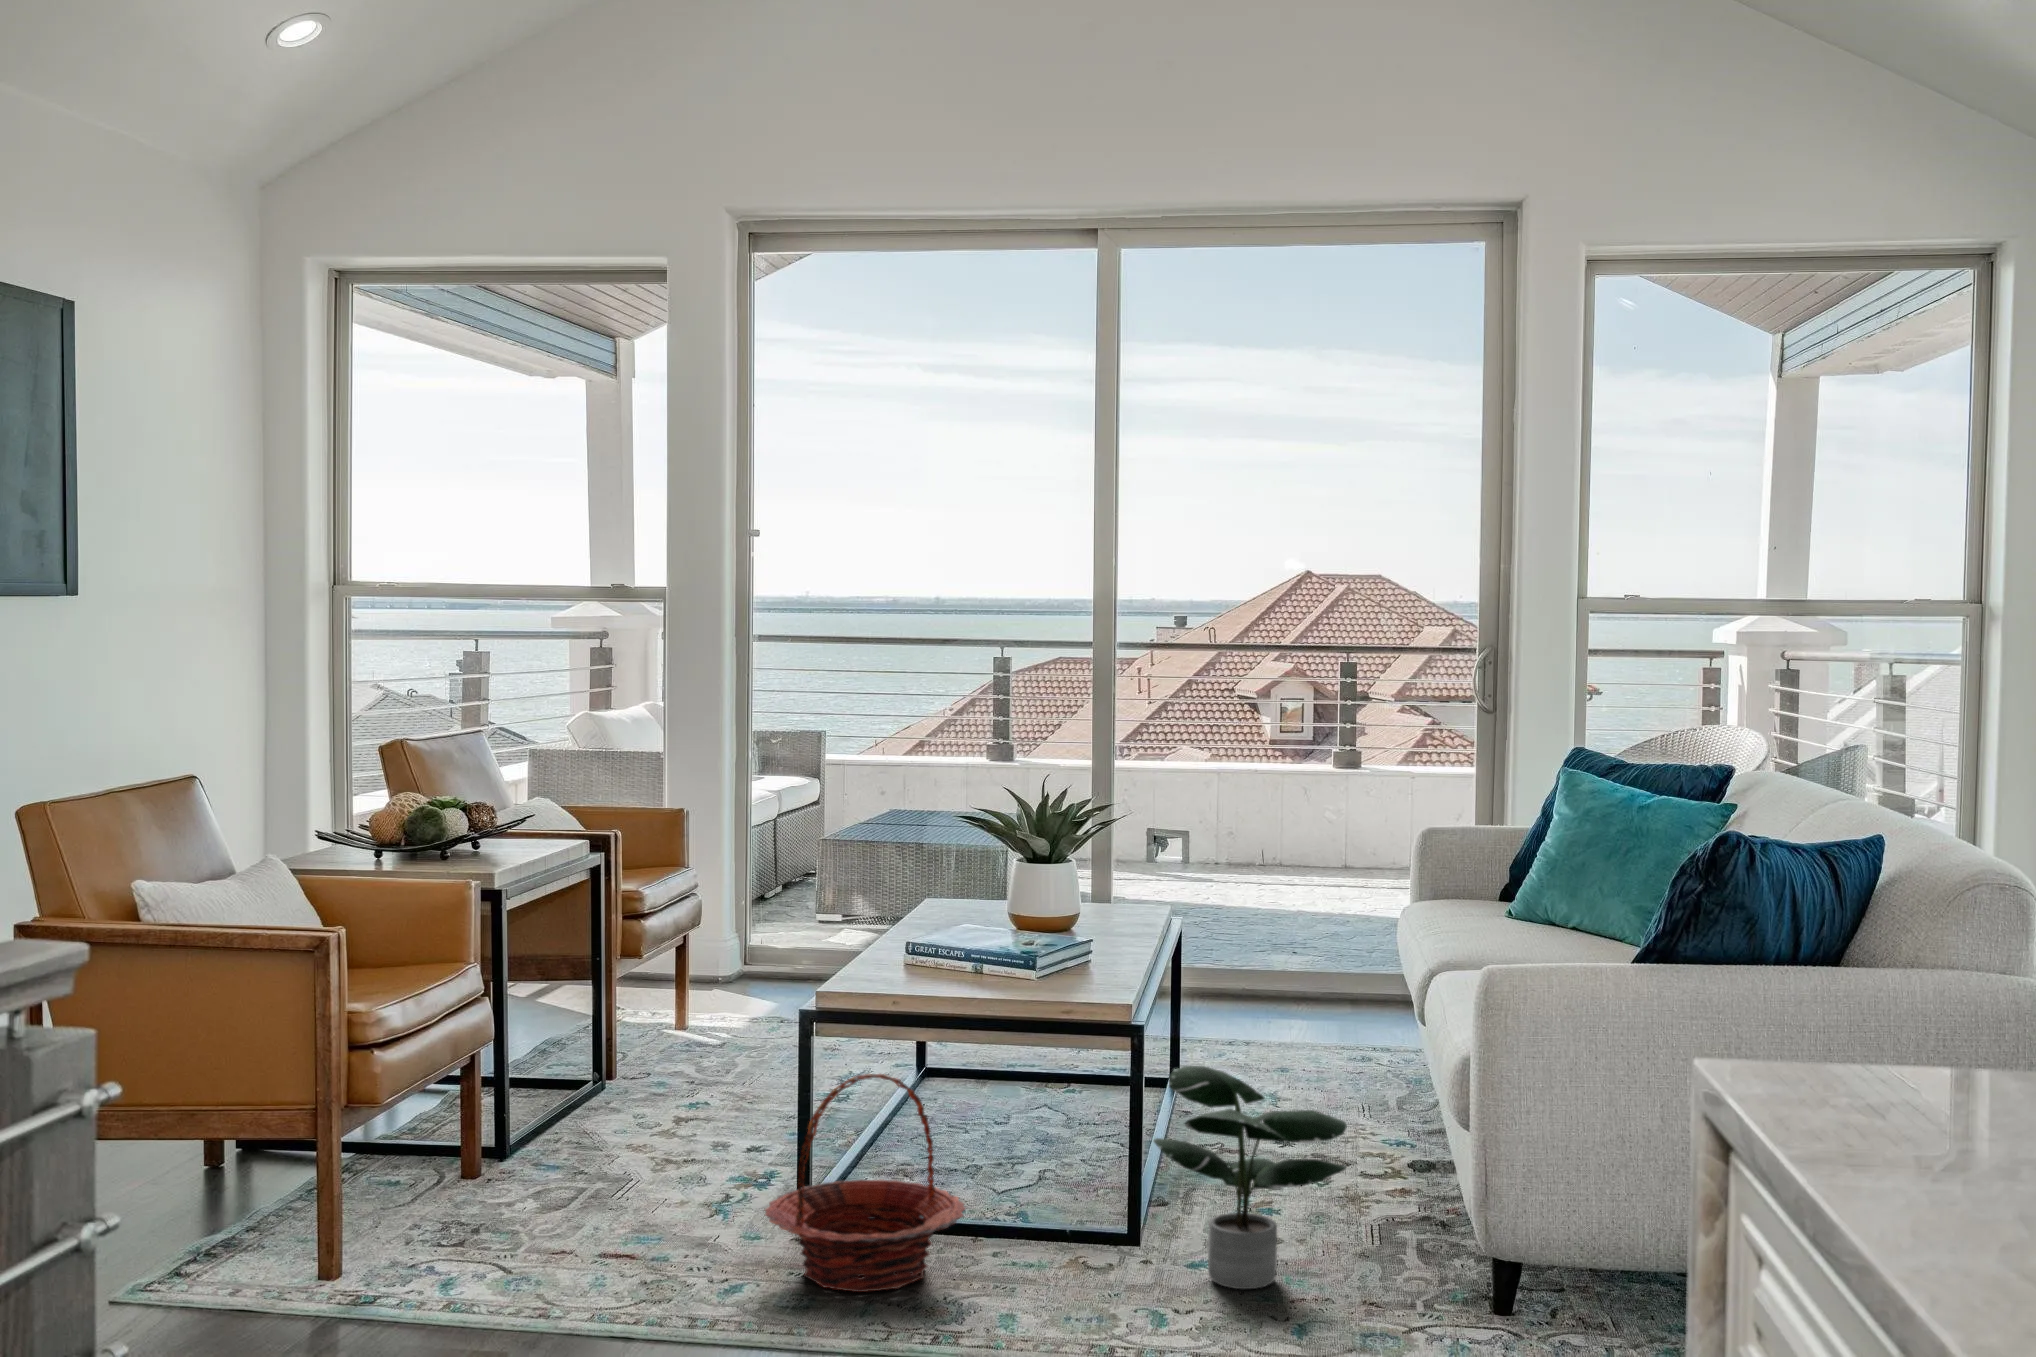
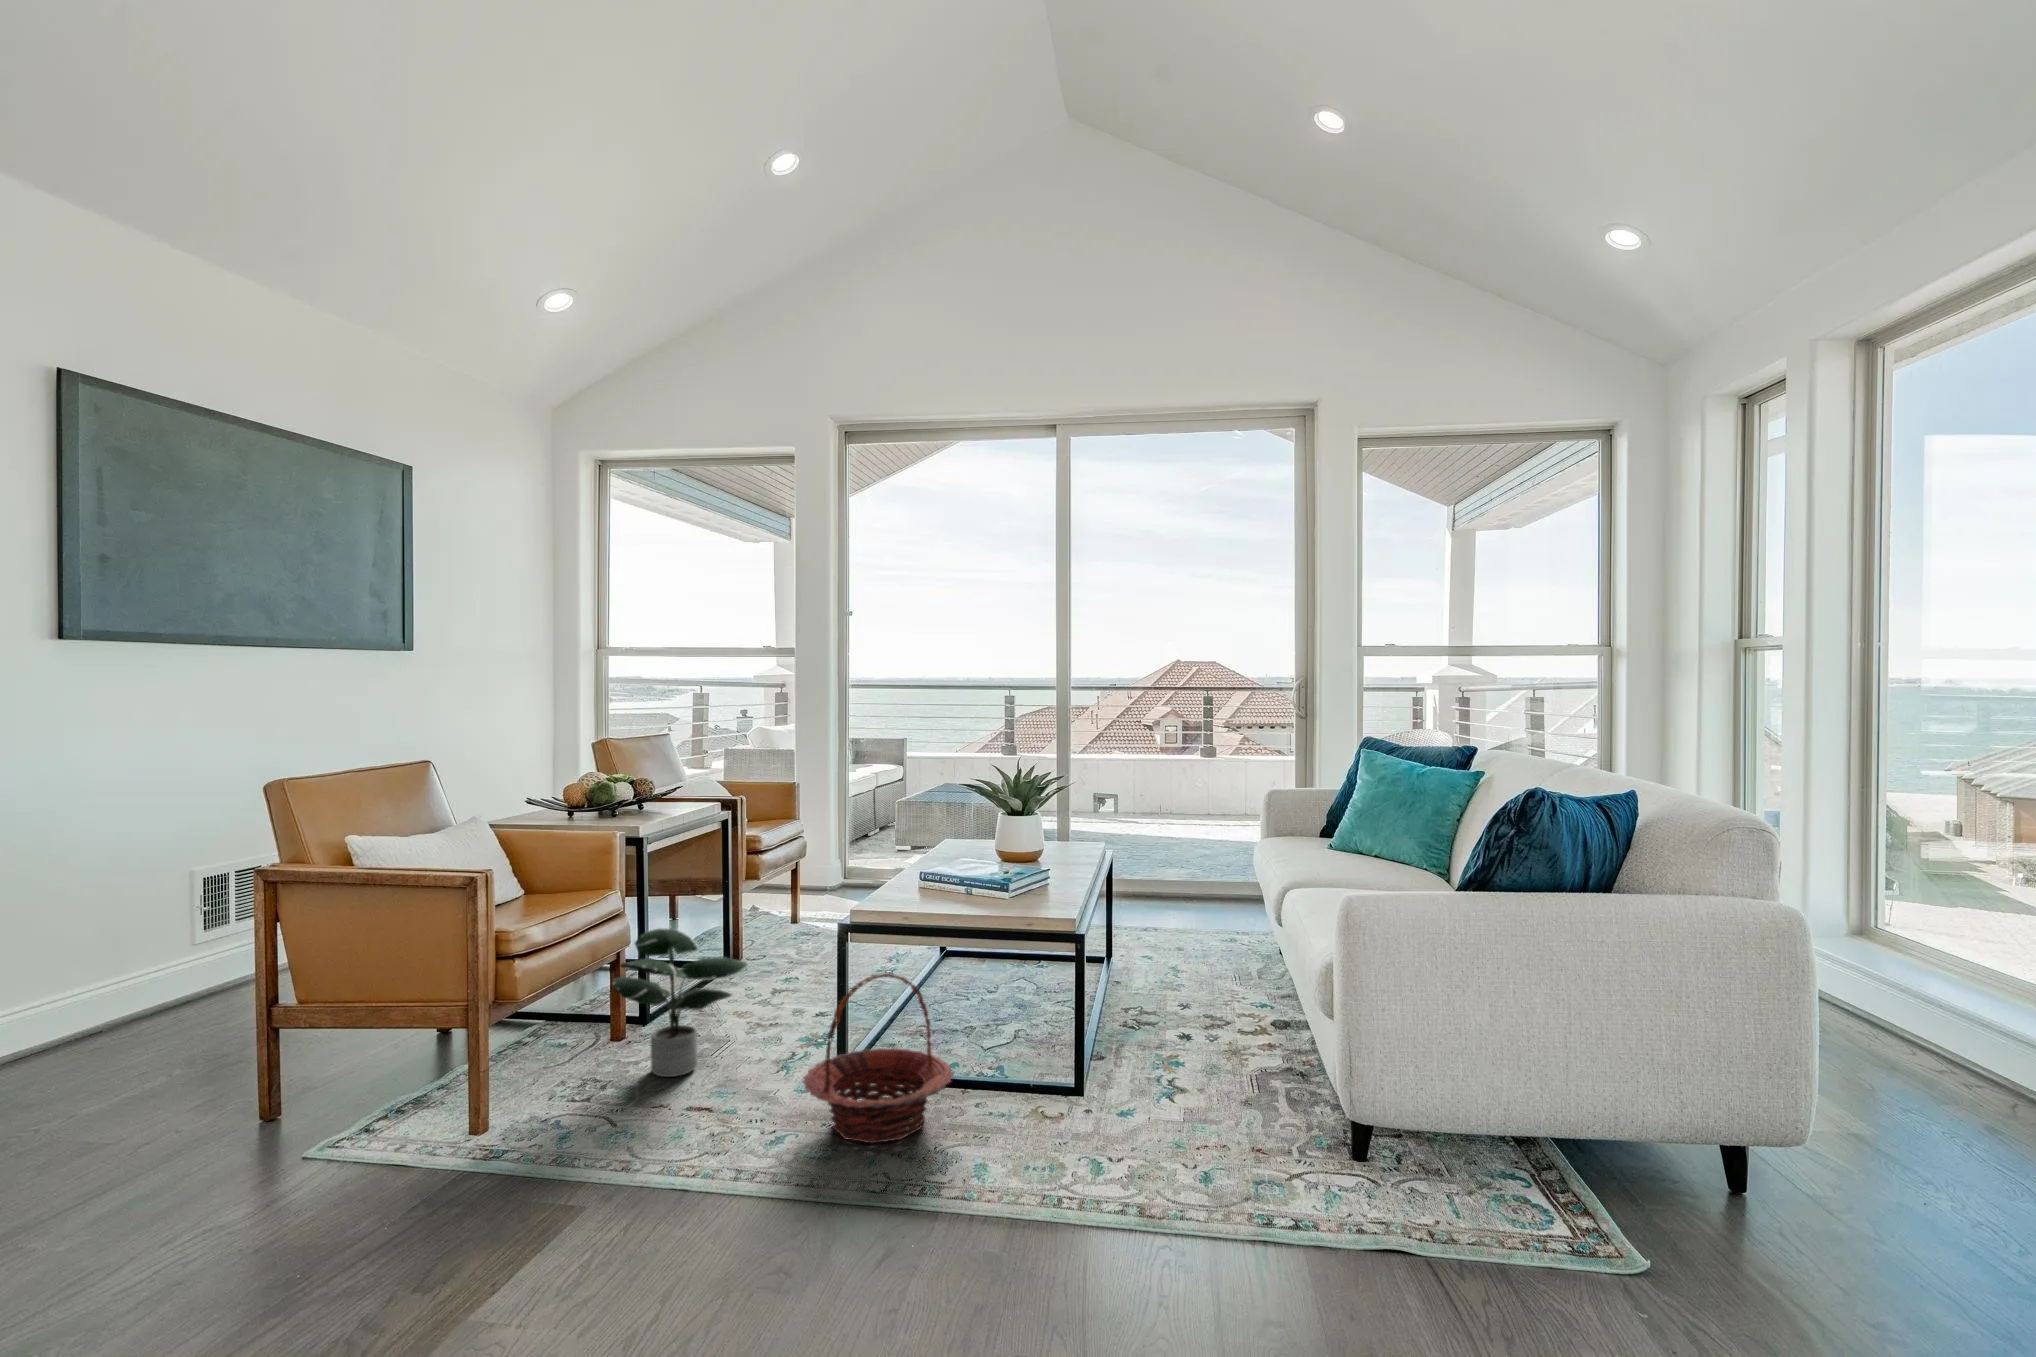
potted plant: present [1154,1066,1347,1289] -> present [613,928,747,1077]

